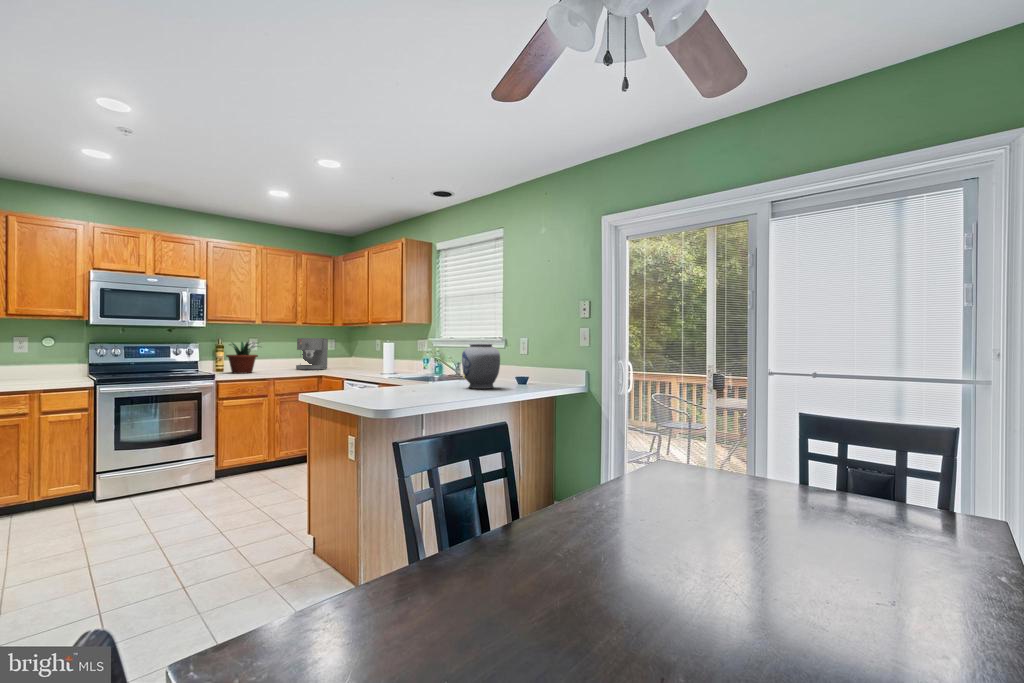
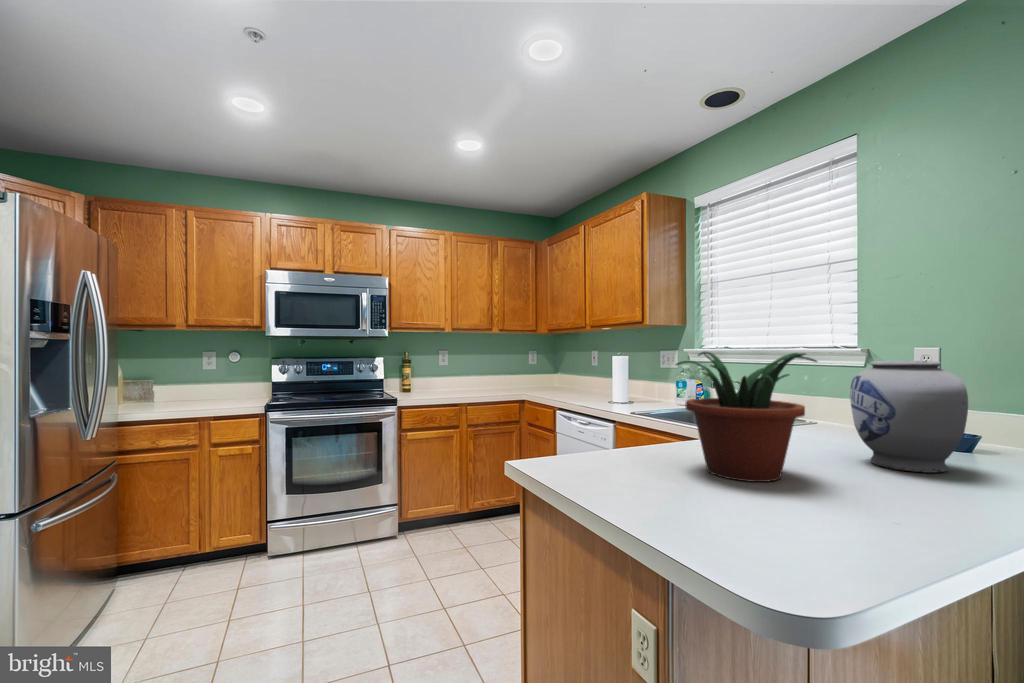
coffee maker: present [296,338,328,370] -> none [492,349,528,390]
potted plant: present [226,342,258,374] -> present [676,352,817,482]

